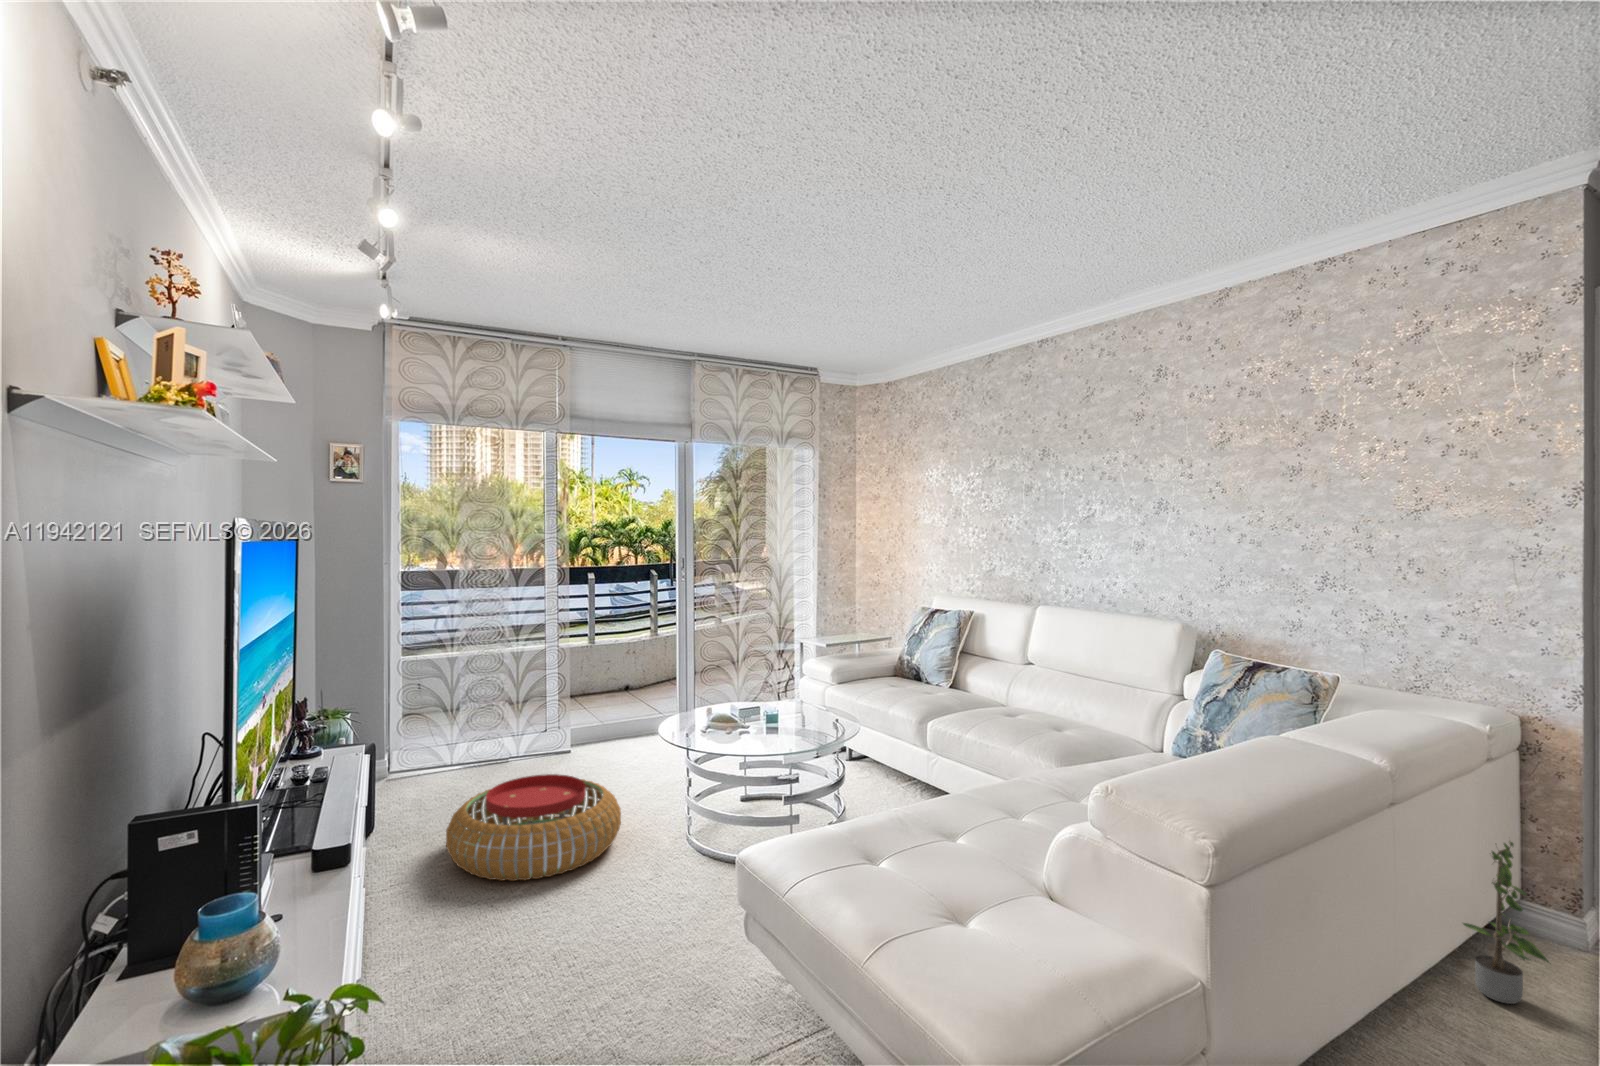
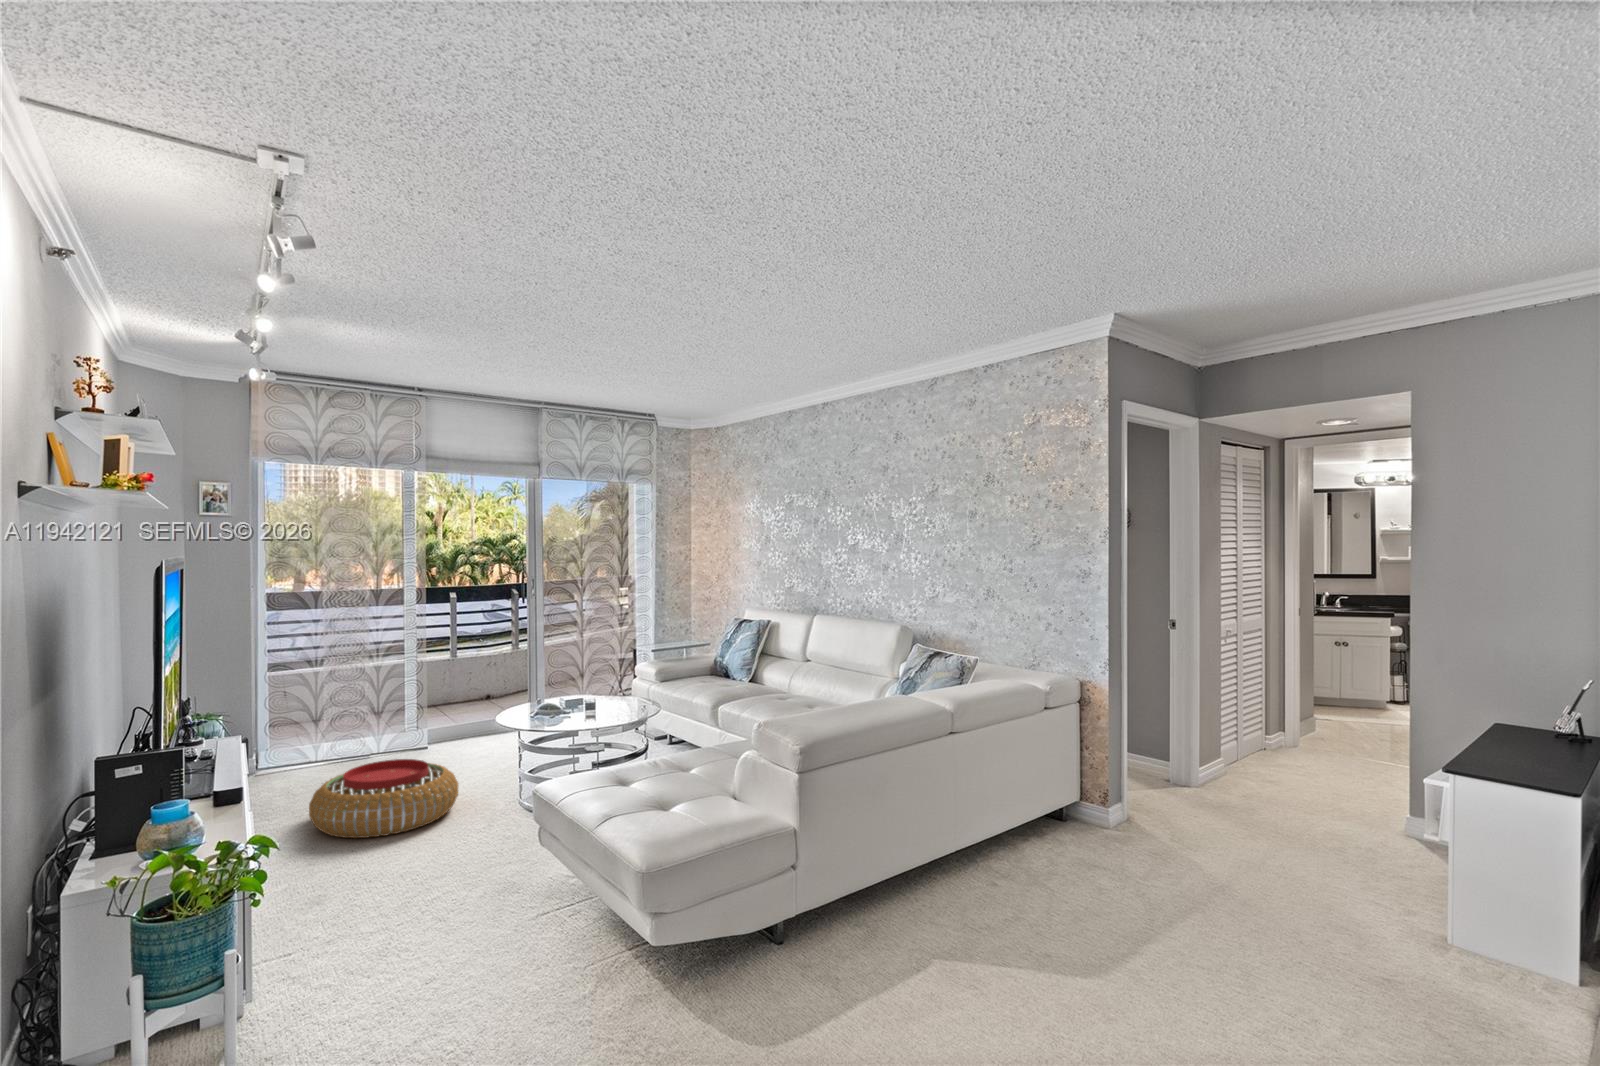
potted plant: present [1463,841,1549,1004] -> none [1011,759,1062,865]

